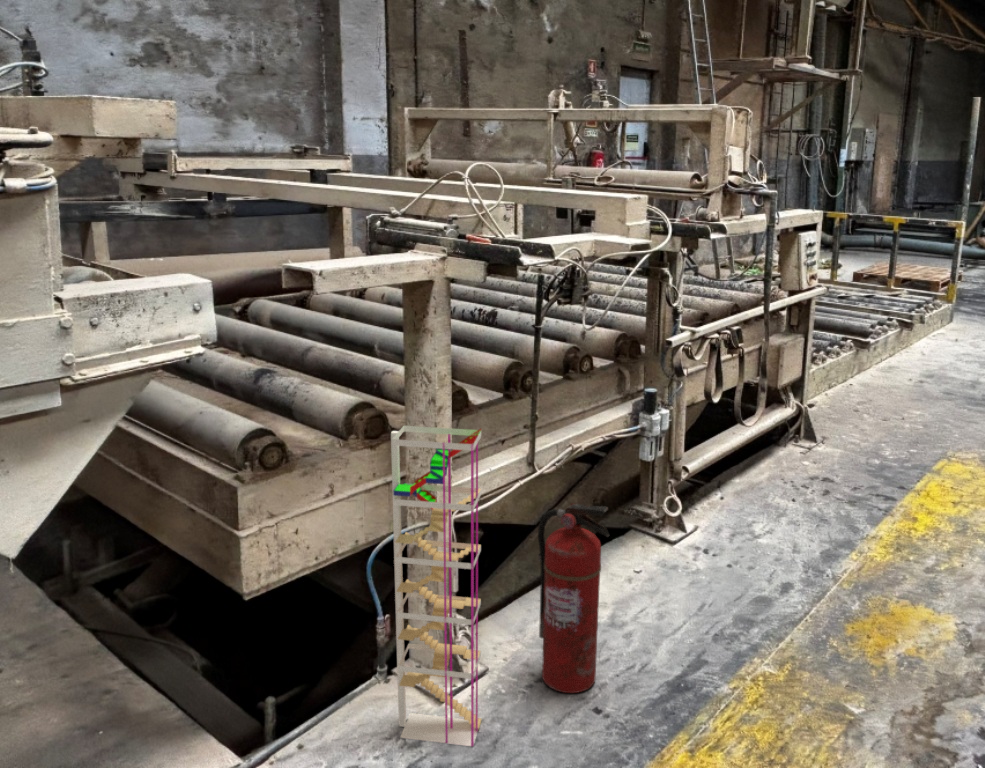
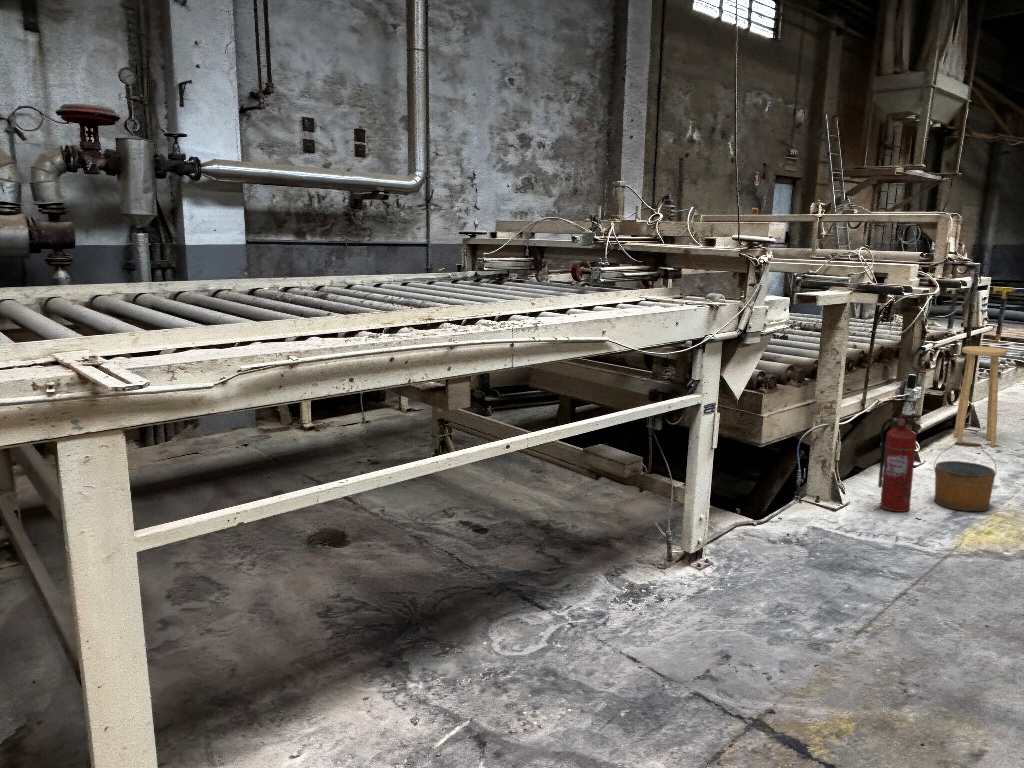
stool: none [766,323,846,489] -> present [954,346,1007,447]
shelving unit: present [391,426,482,746] -> none [823,369,878,525]
bucket: none [654,548,766,687] -> present [934,442,996,511]

